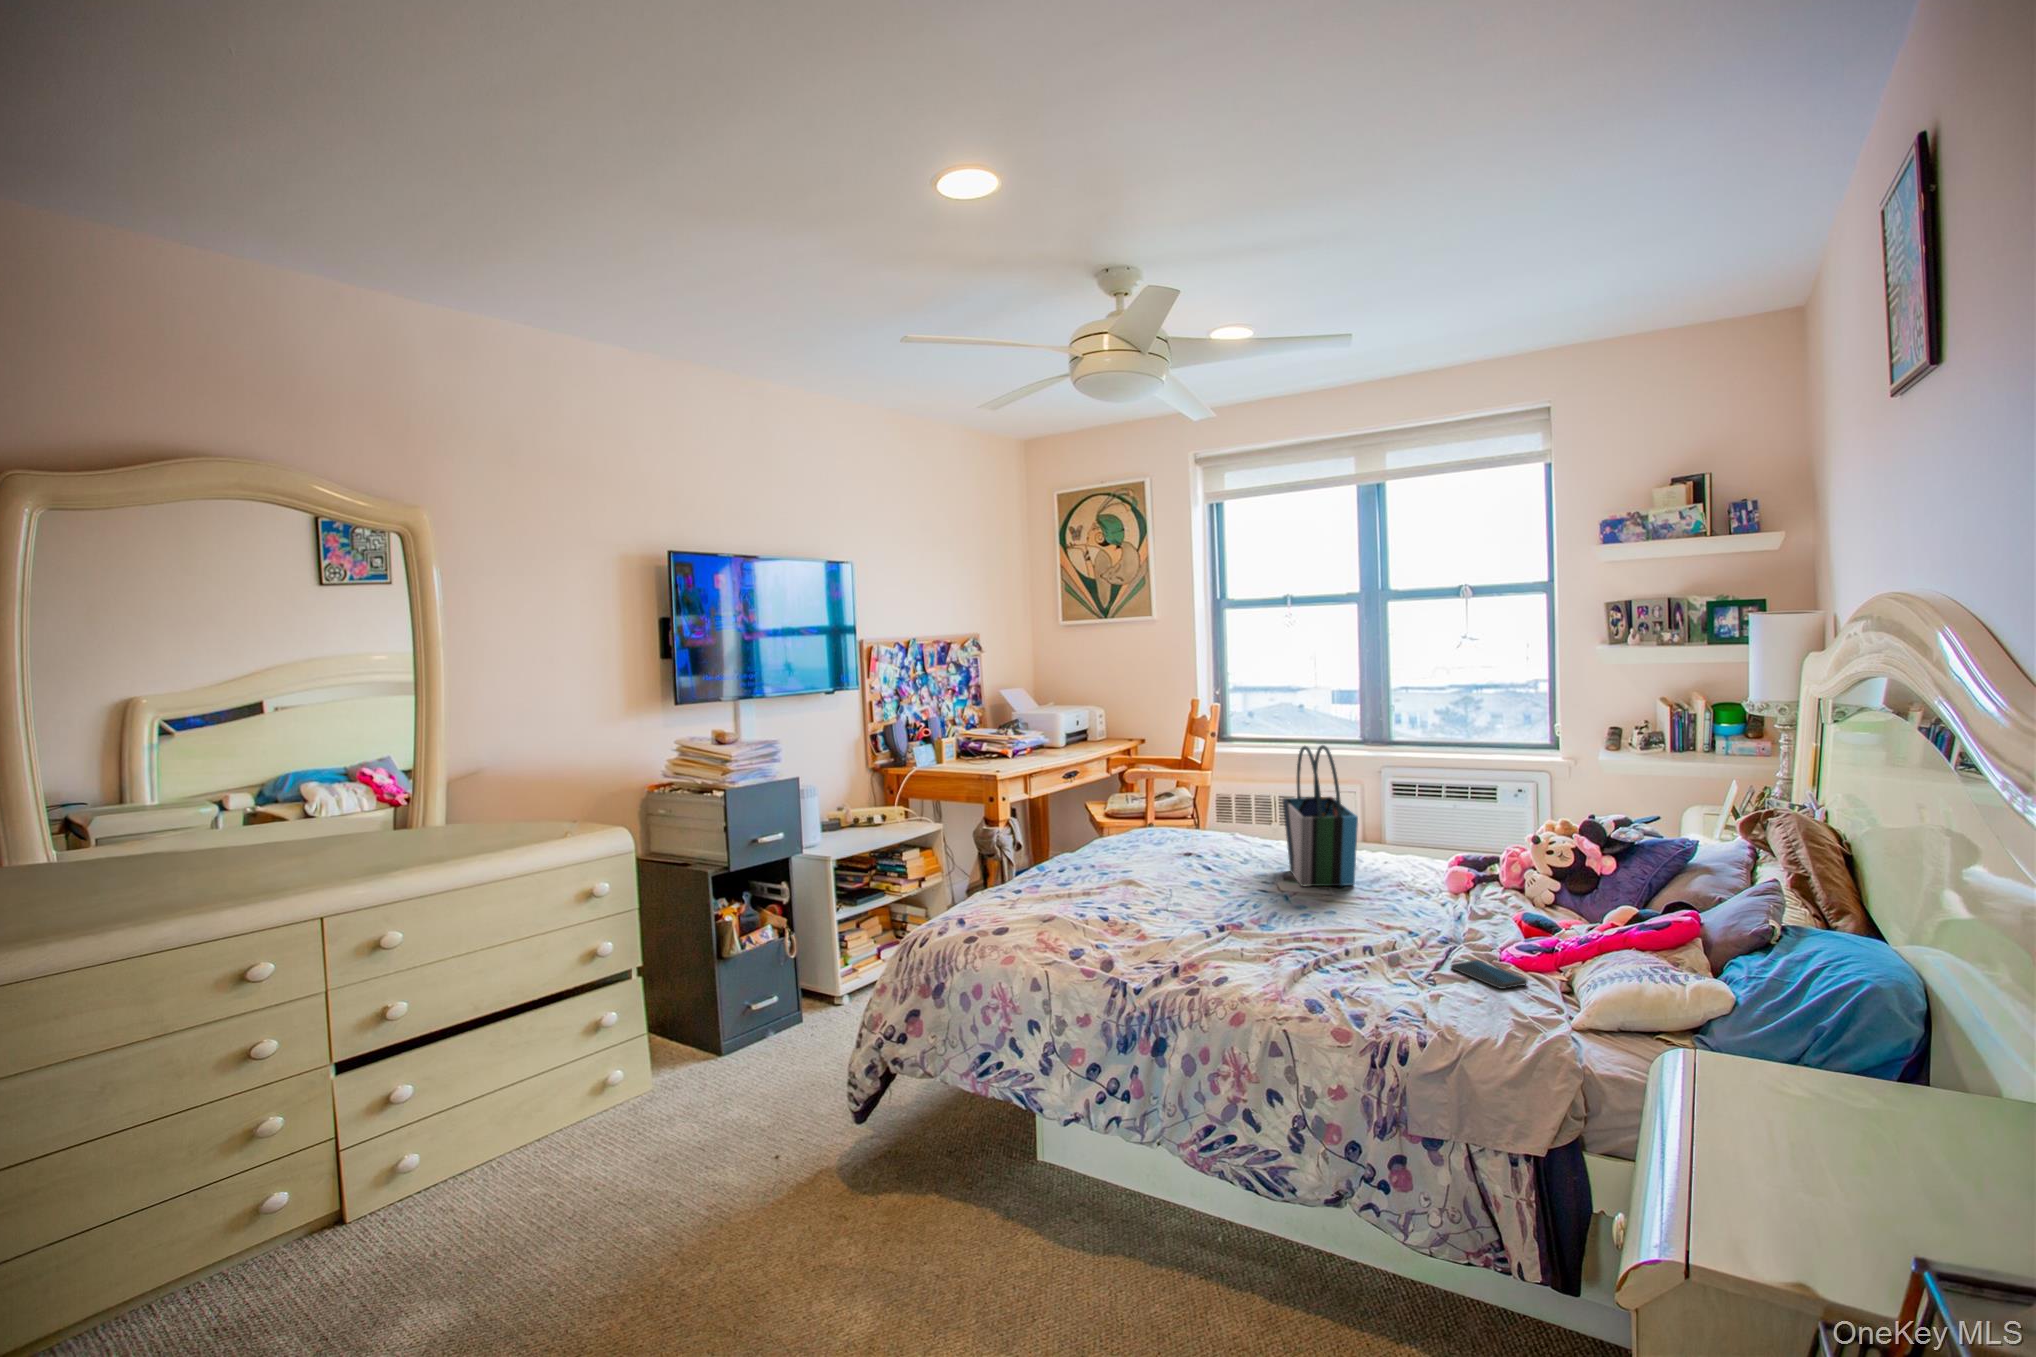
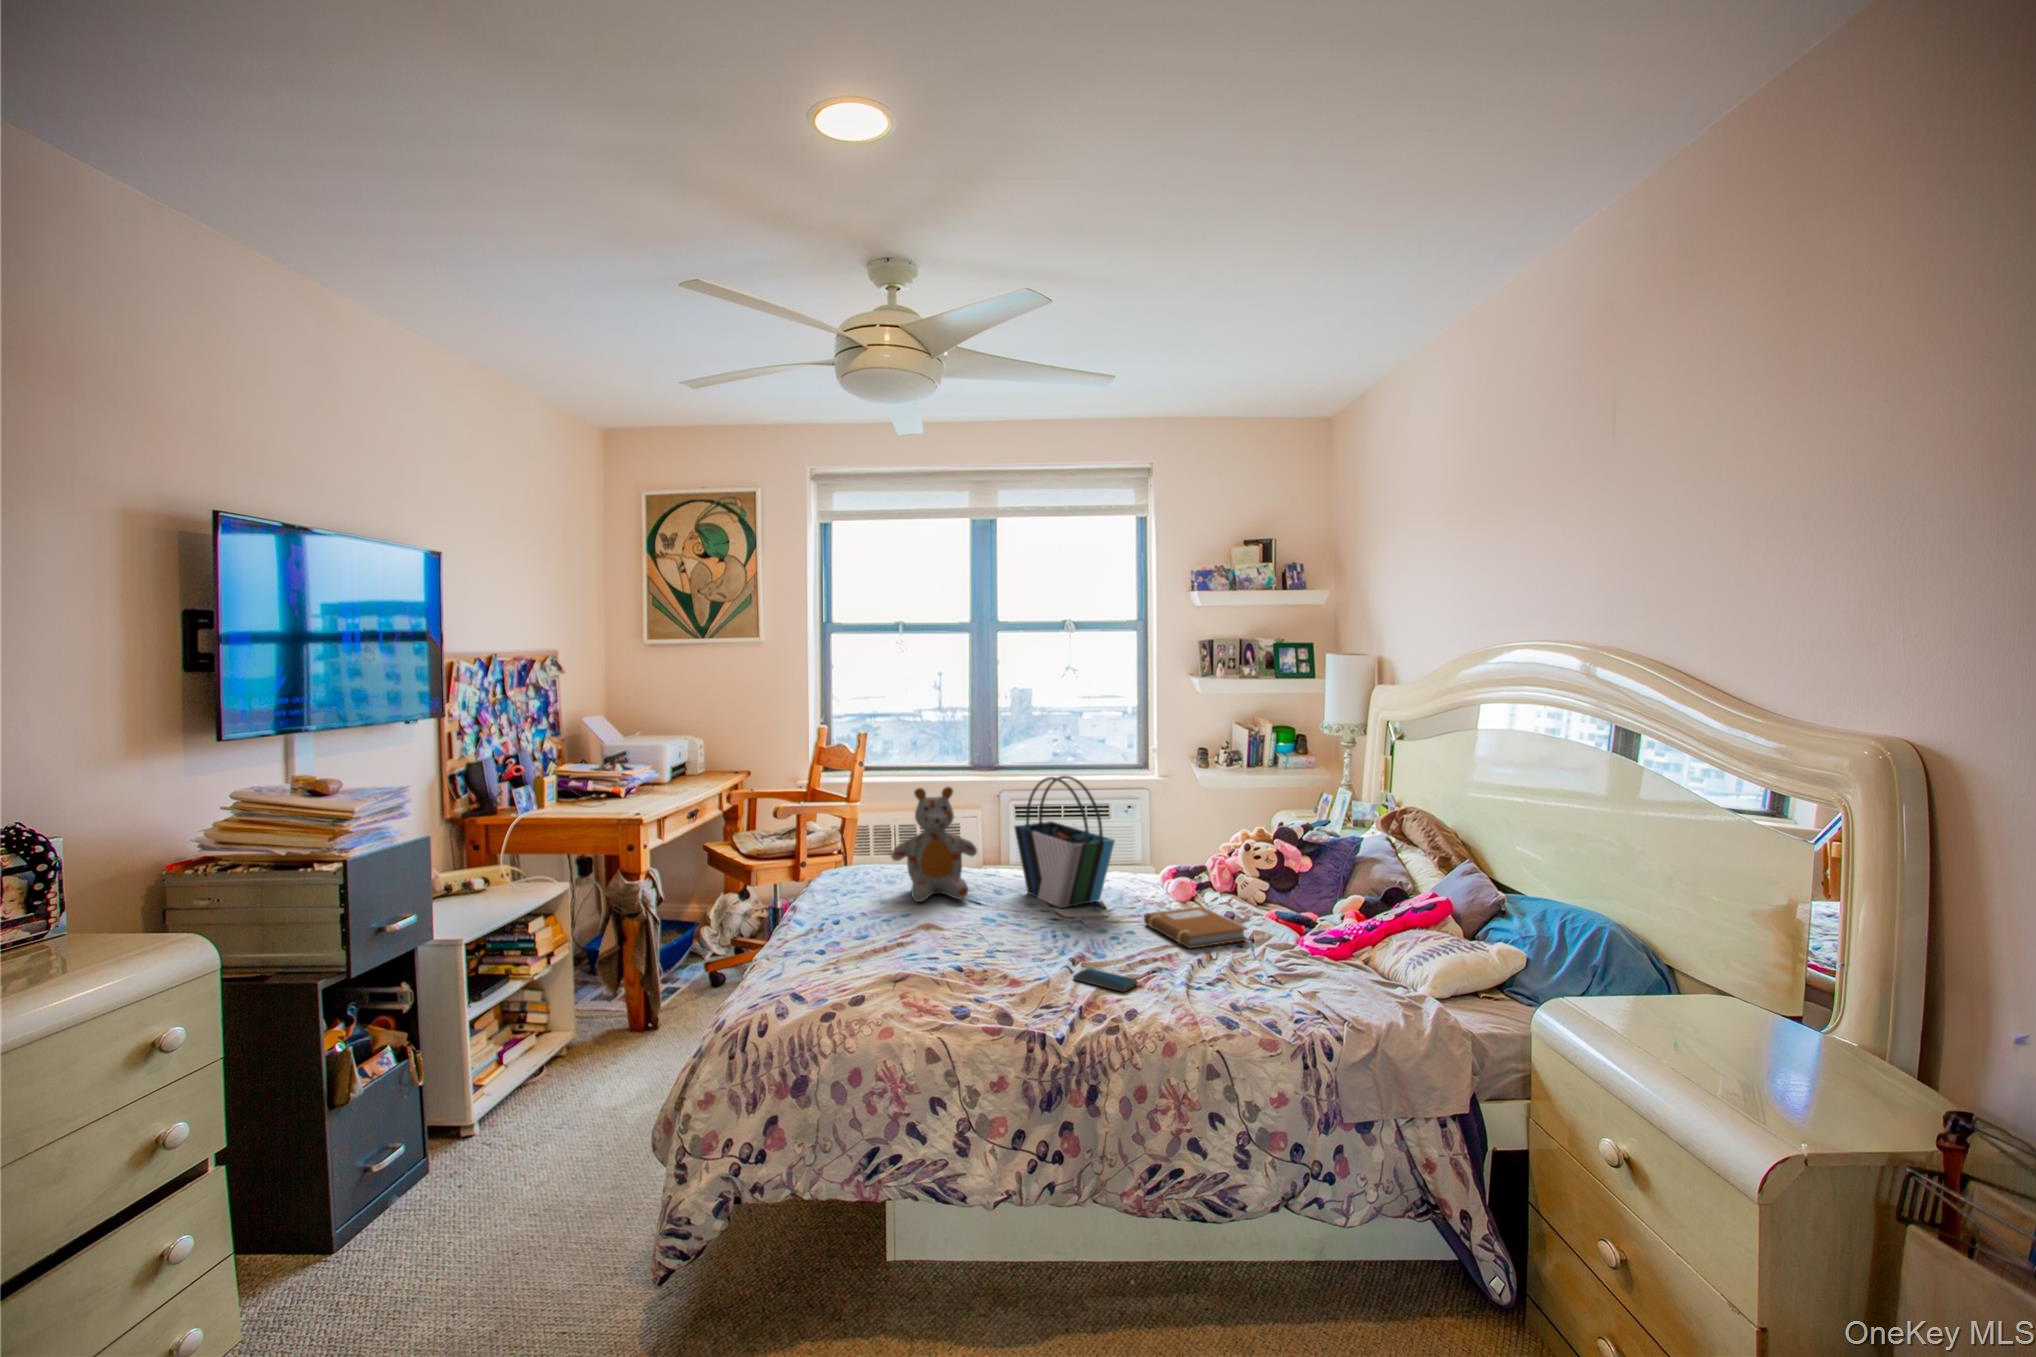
stuffed bear: none [1158,754,1244,868] -> present [891,787,977,902]
notebook: none [1367,899,1466,940] -> present [1144,906,1247,948]
smartphone: present [1451,960,1528,989] -> present [1073,968,1138,992]

